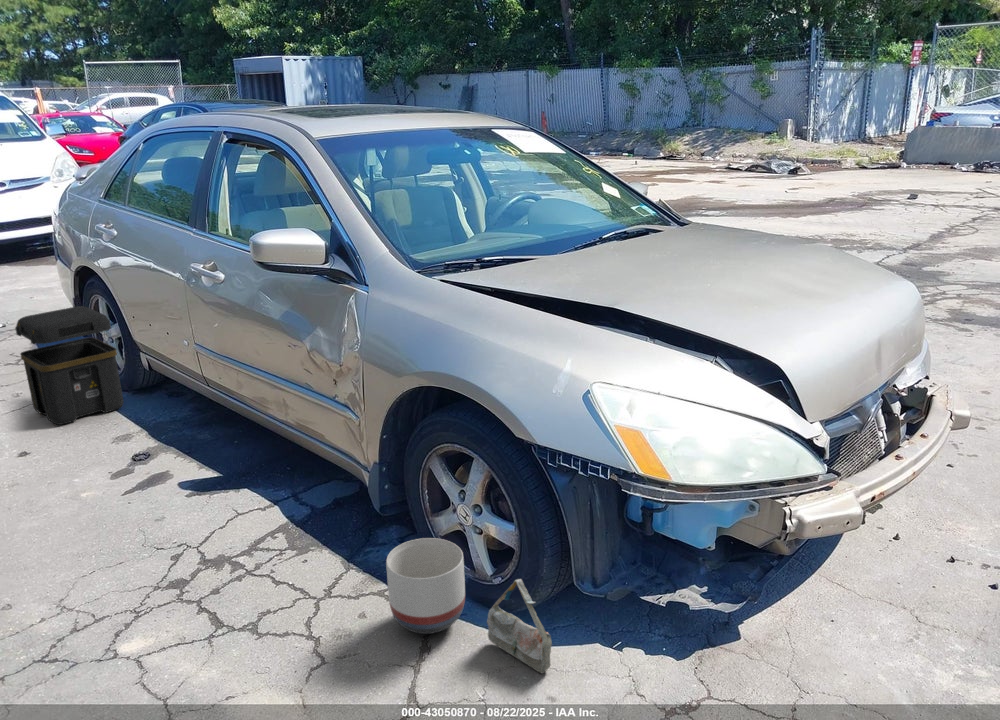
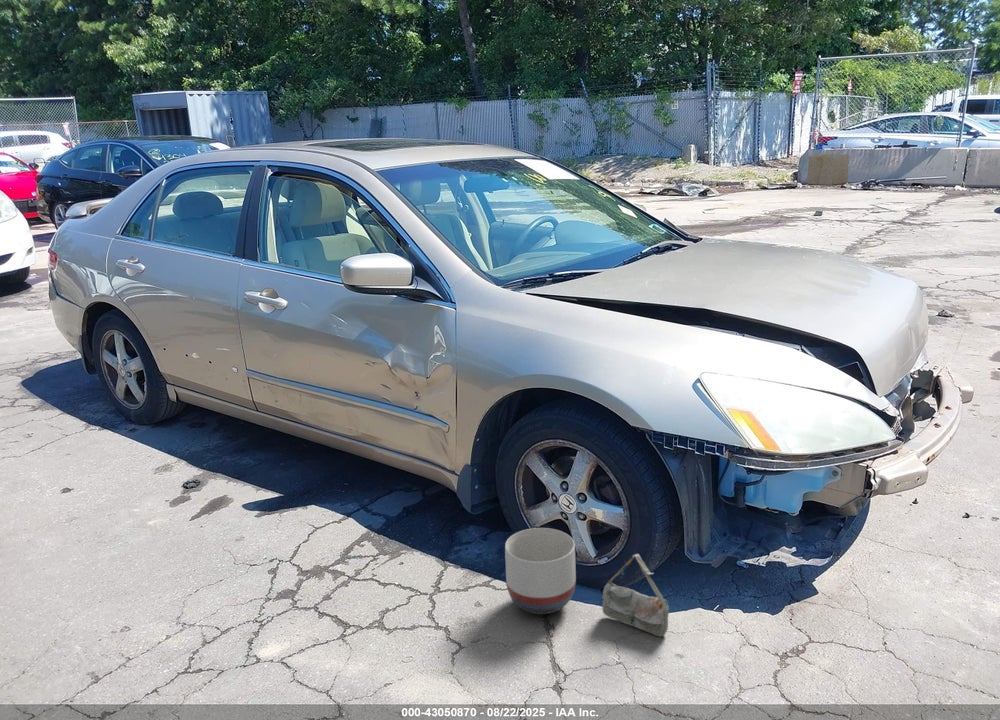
cardboard box: none [911,132,961,167] -> present [807,154,849,186]
toolbox: present [15,306,123,425] -> none [41,342,151,460]

